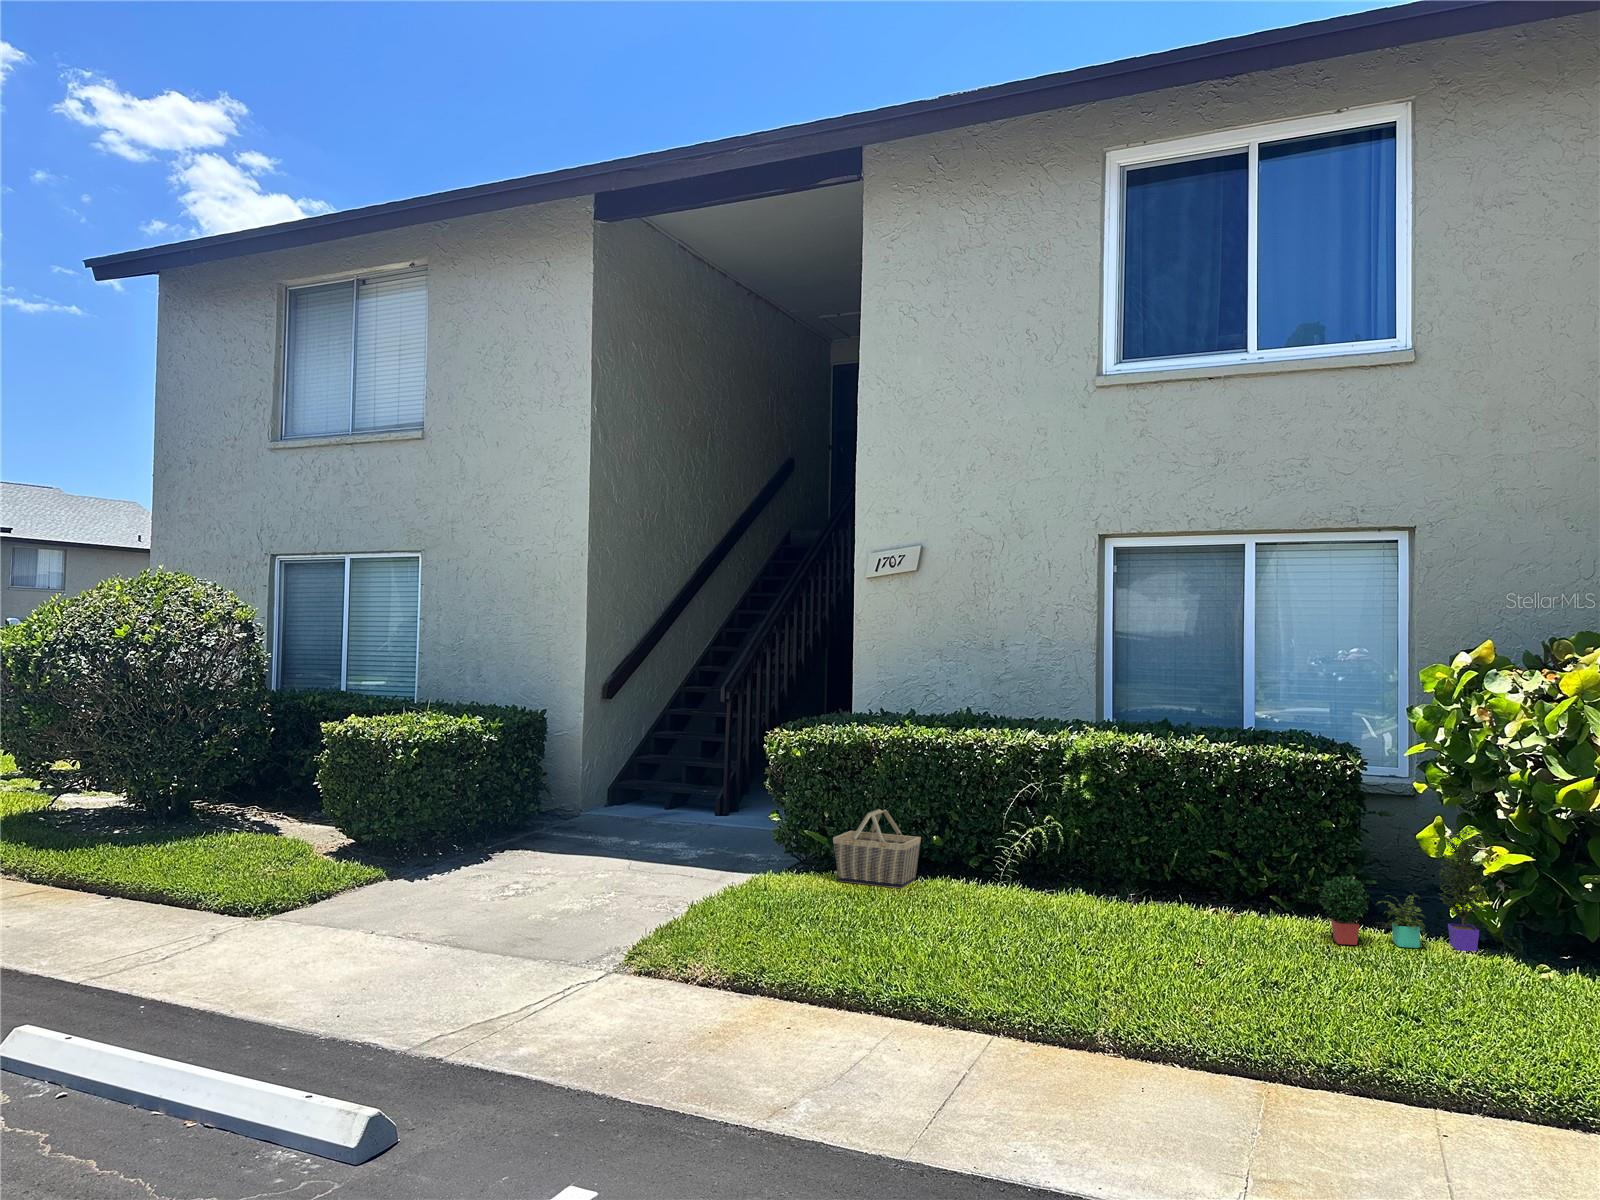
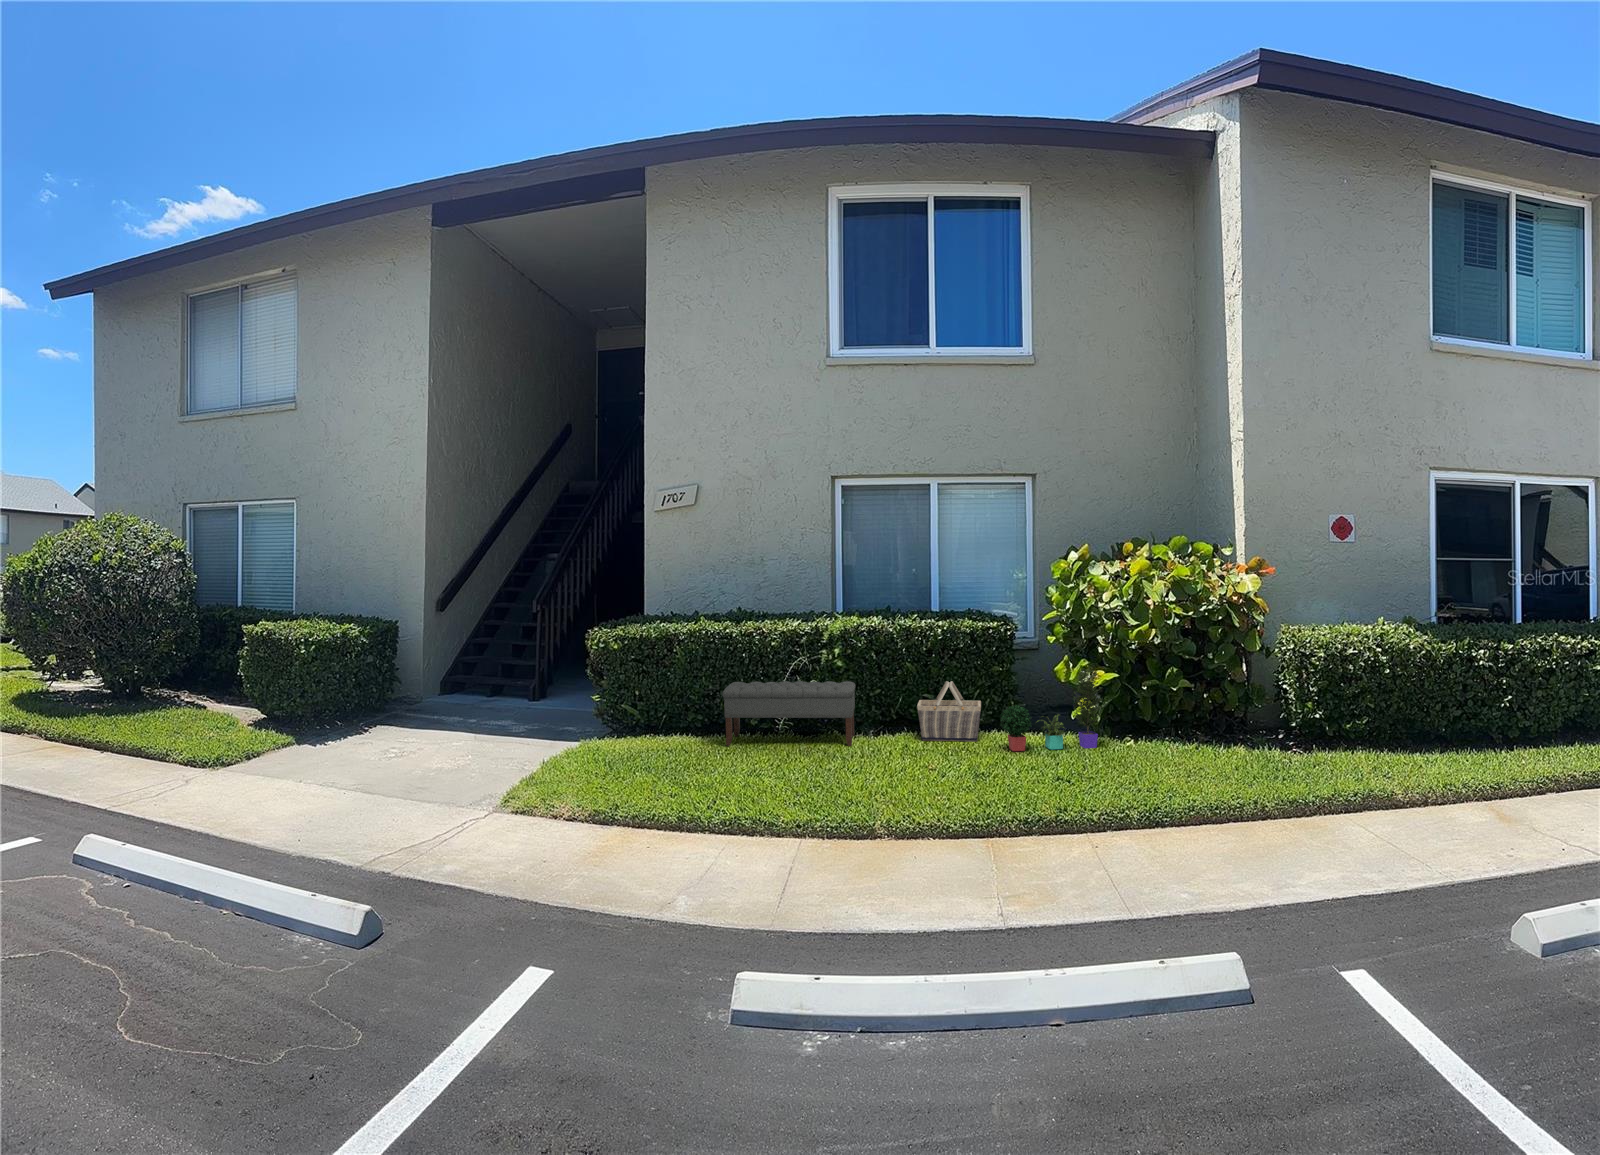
basket: present [833,809,921,888] -> present [917,681,981,741]
bench: none [924,811,1111,913] -> present [723,681,855,746]

